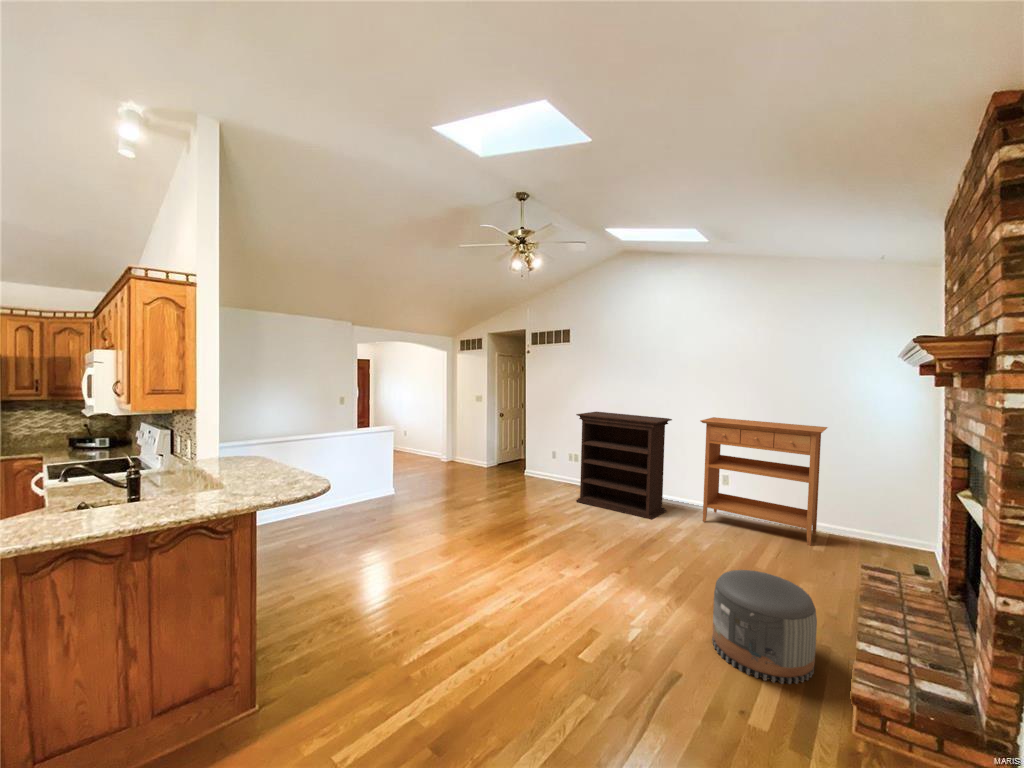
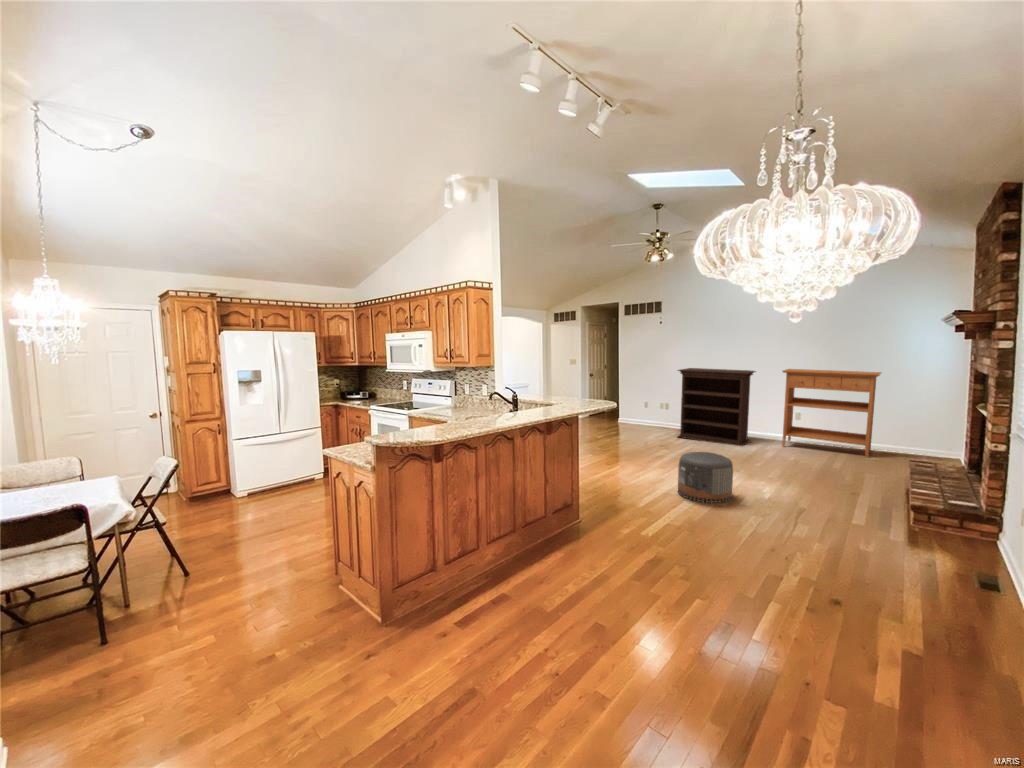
pouf: present [712,570,817,684] -> present [678,452,733,503]

